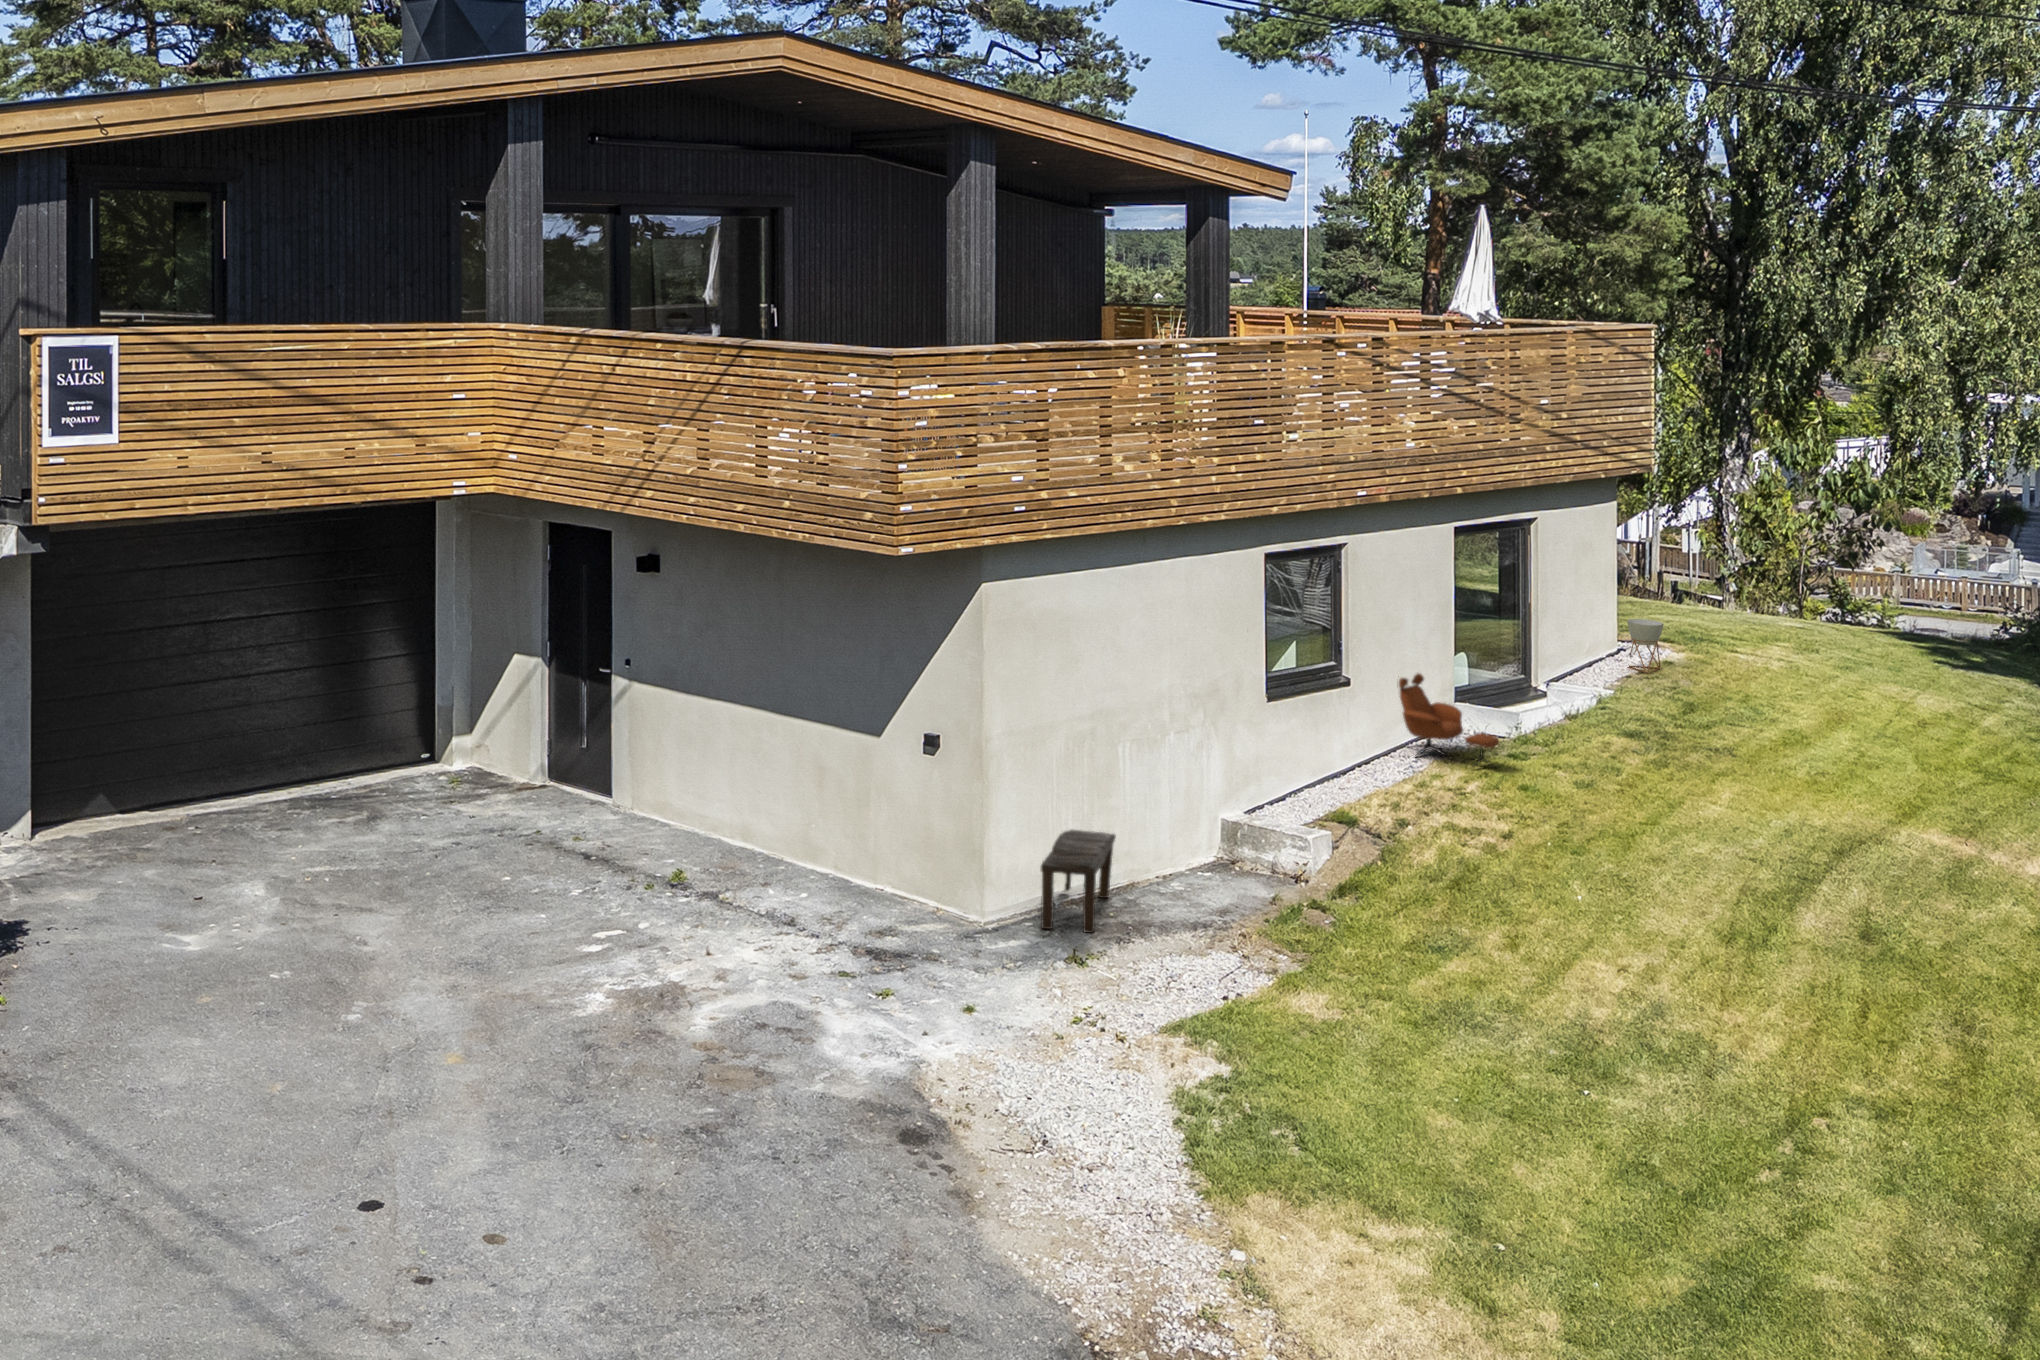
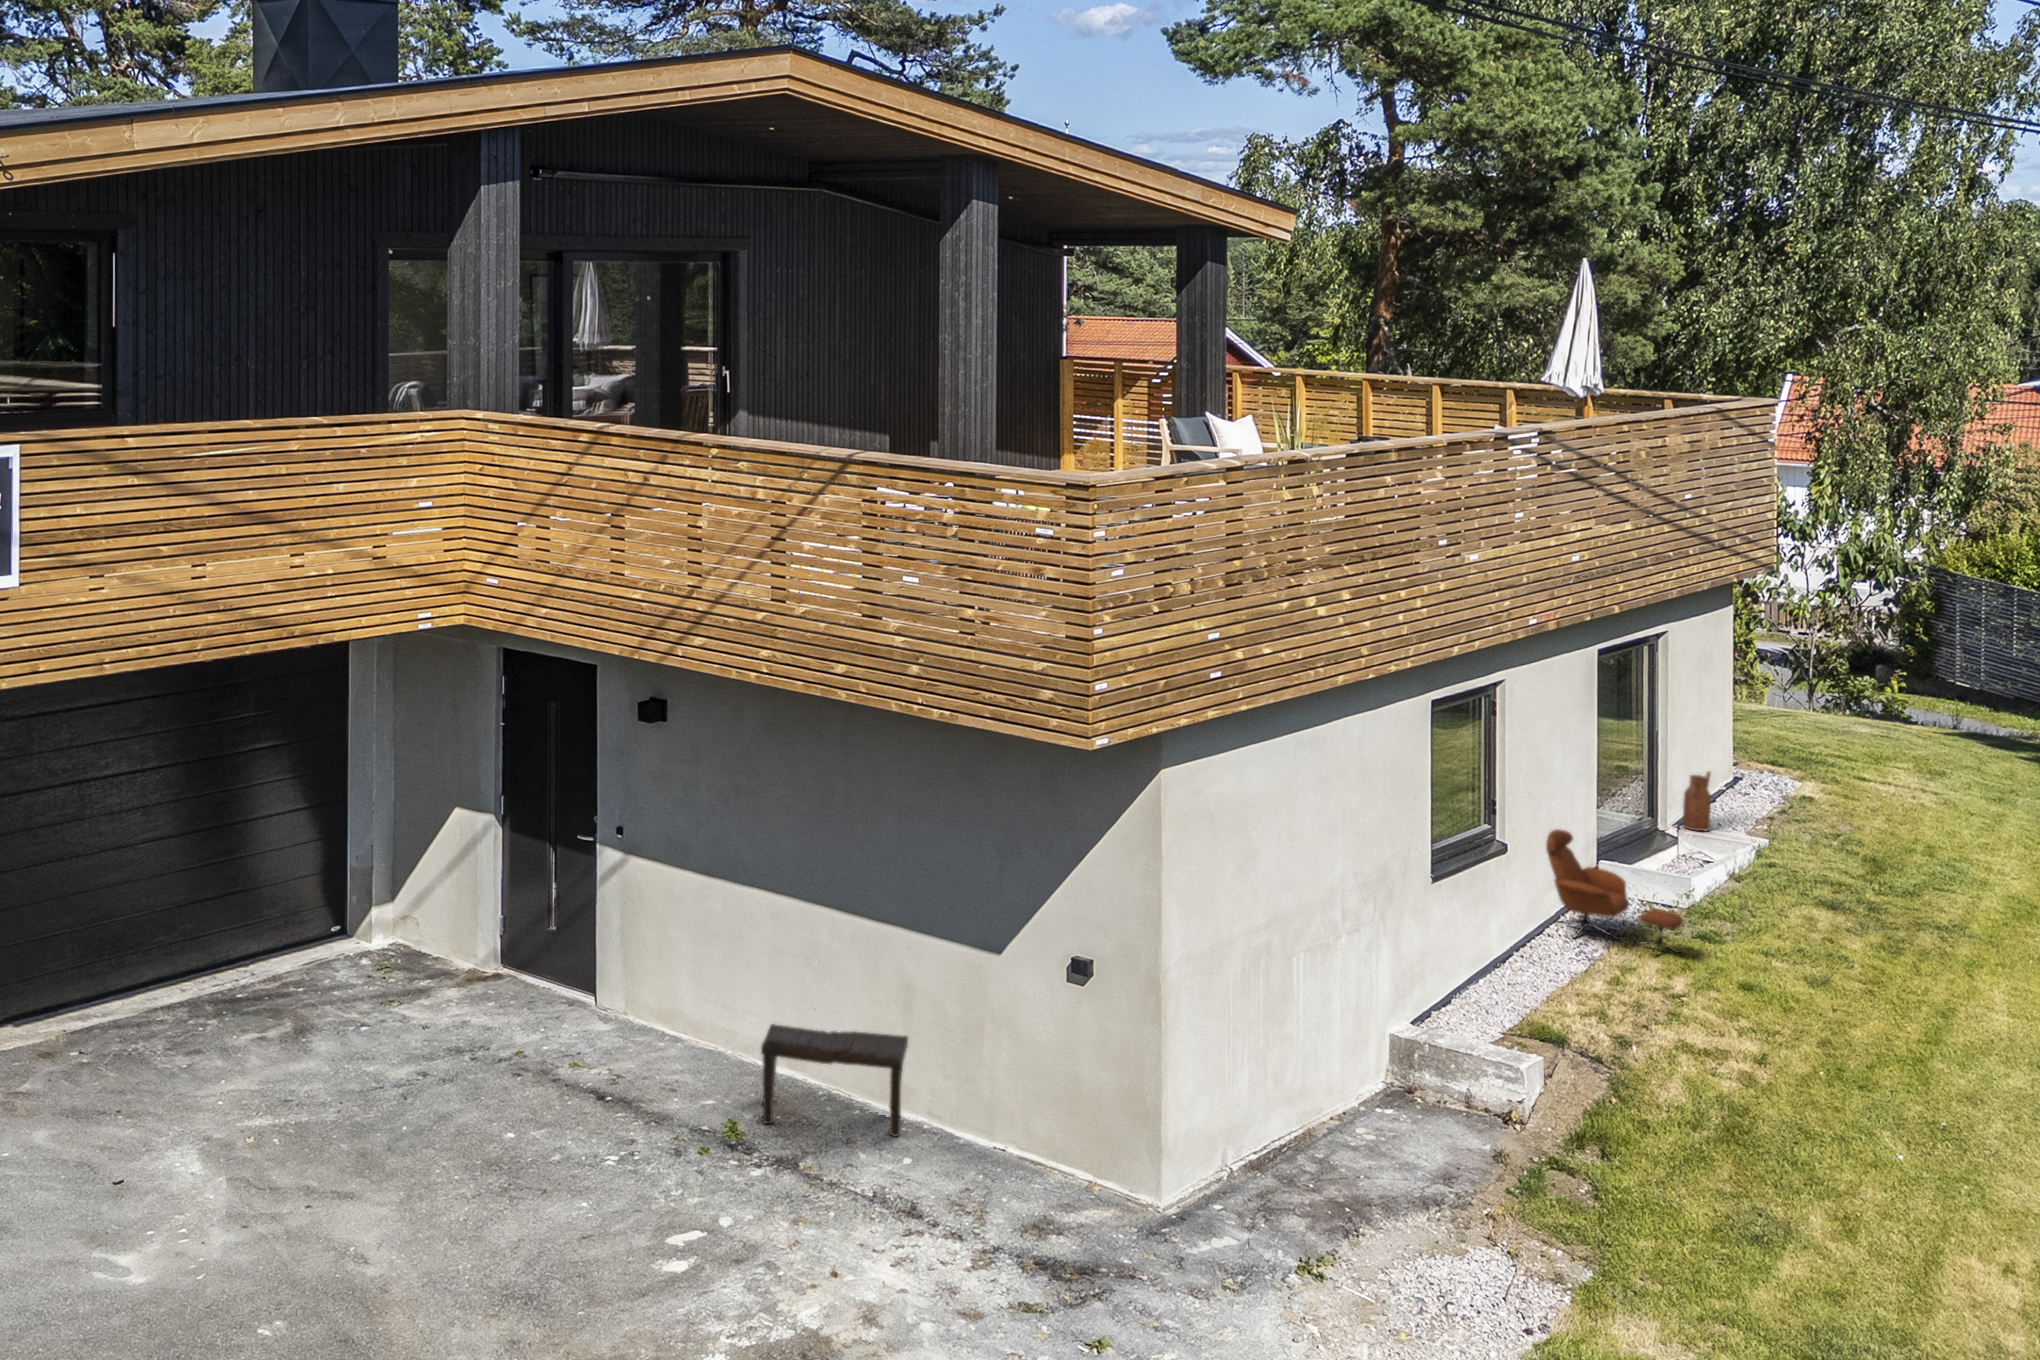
planter: present [1628,619,1663,673] -> none [1726,741,1773,807]
watering can: none [1570,640,1598,689] -> present [1682,772,1711,831]
bench: present [1041,830,1116,933] -> present [761,1024,908,1137]

